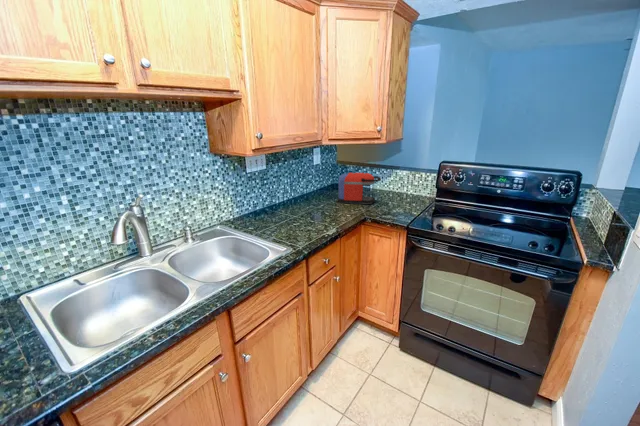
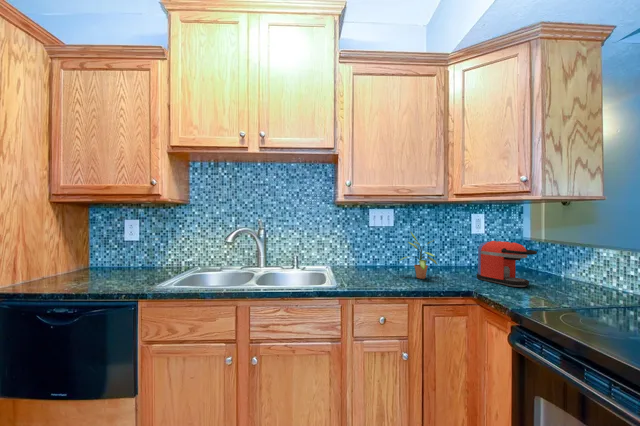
potted plant: none [296,175,329,215] -> present [400,232,437,279]

